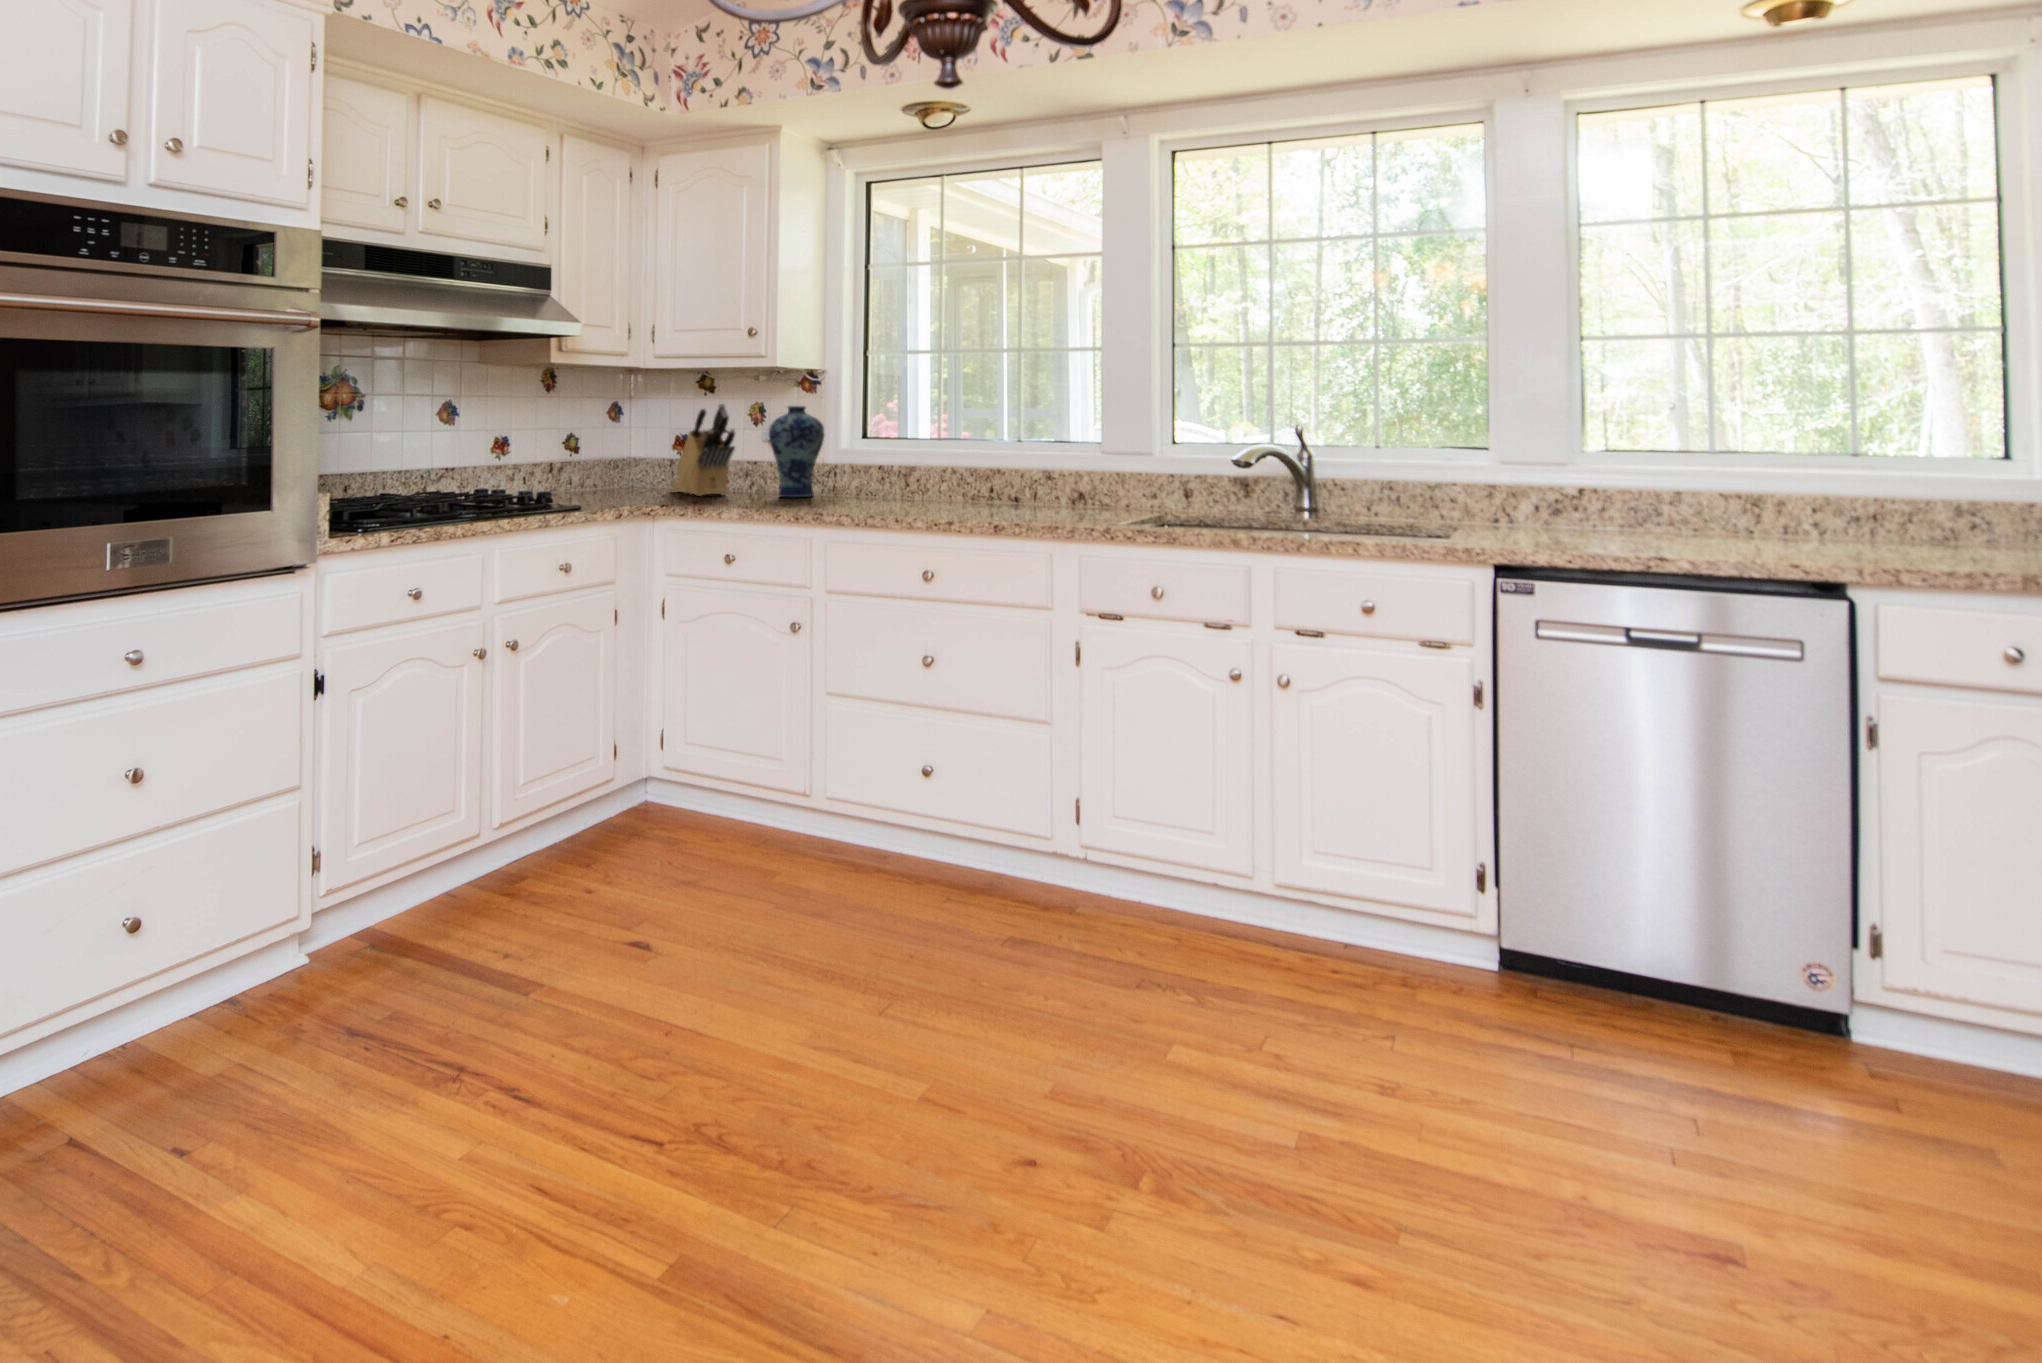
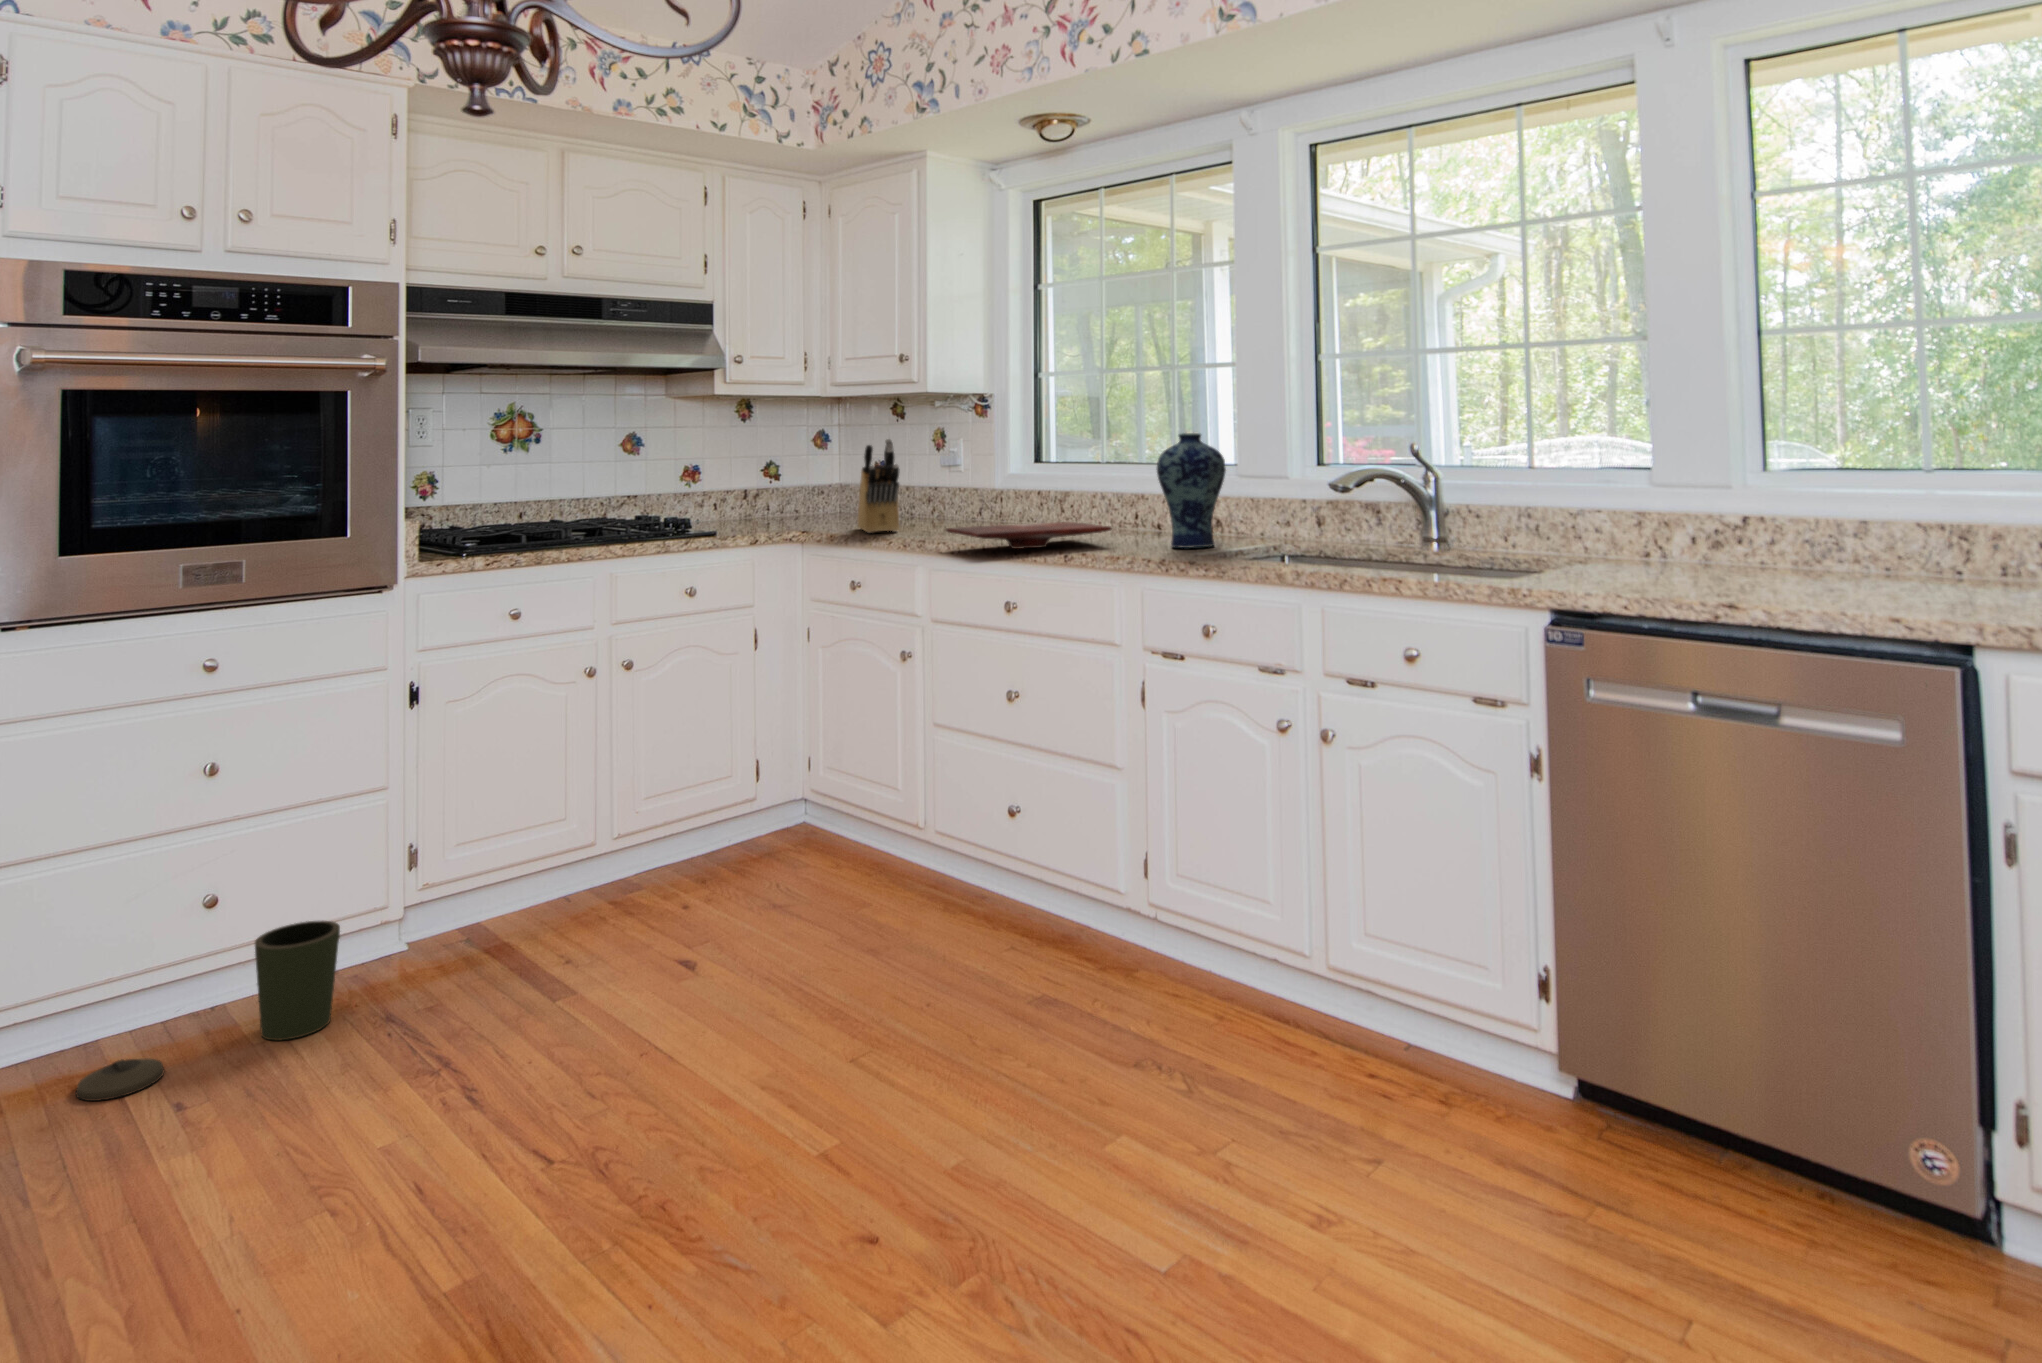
vase: present [769,406,824,497] -> present [1157,433,1226,548]
cutting board: none [823,486,986,511] -> present [946,522,1112,549]
trash can: none [43,912,304,1132] -> present [76,921,340,1101]

